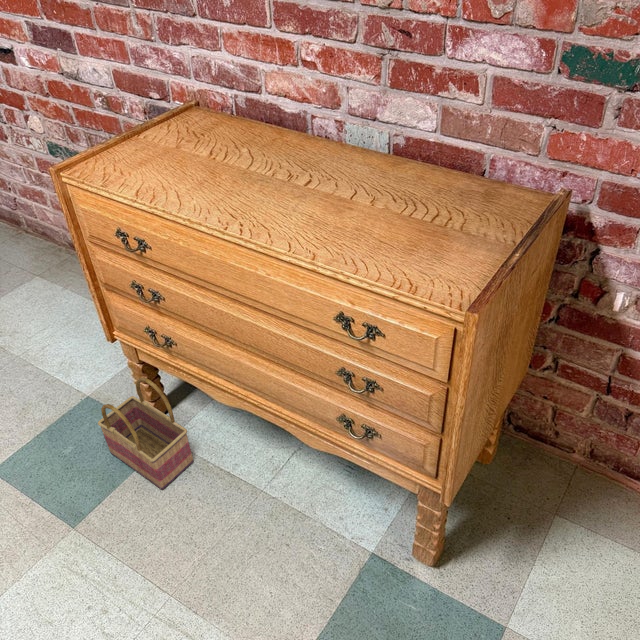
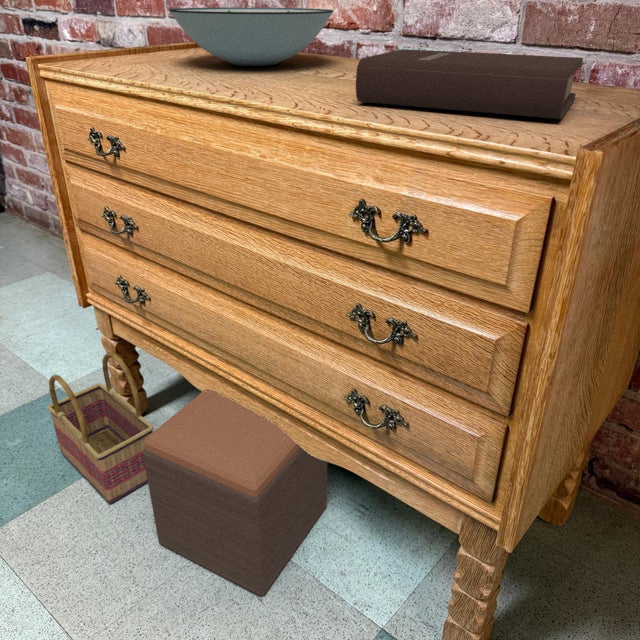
decorative bowl: none [167,99,295,168] -> present [169,7,333,66]
book: none [327,177,476,259] -> present [356,49,583,119]
footstool: none [193,388,325,543] -> present [143,389,327,596]

